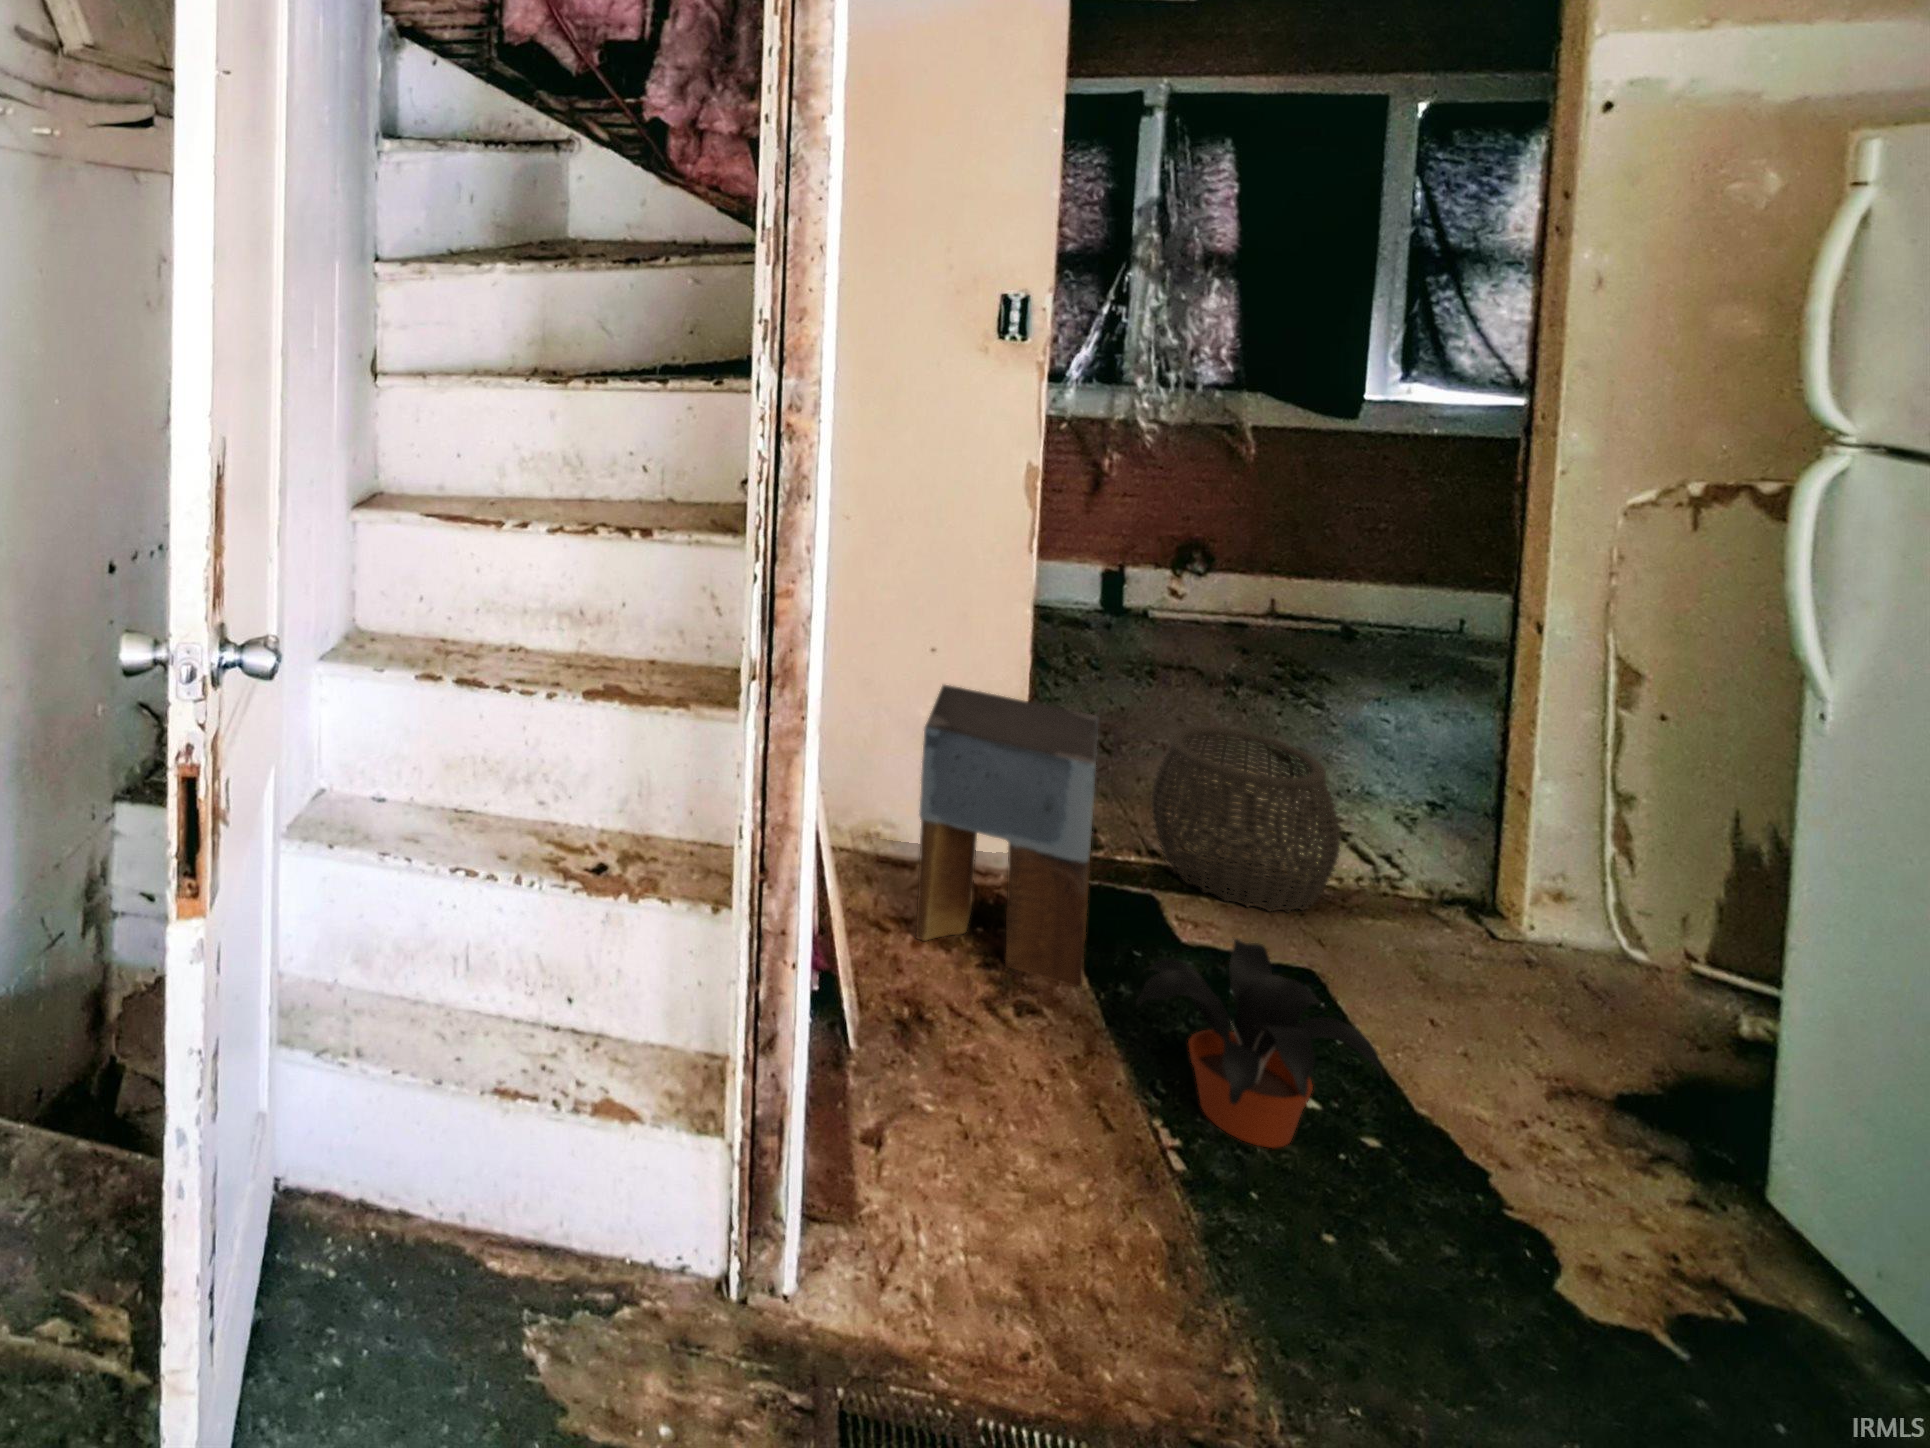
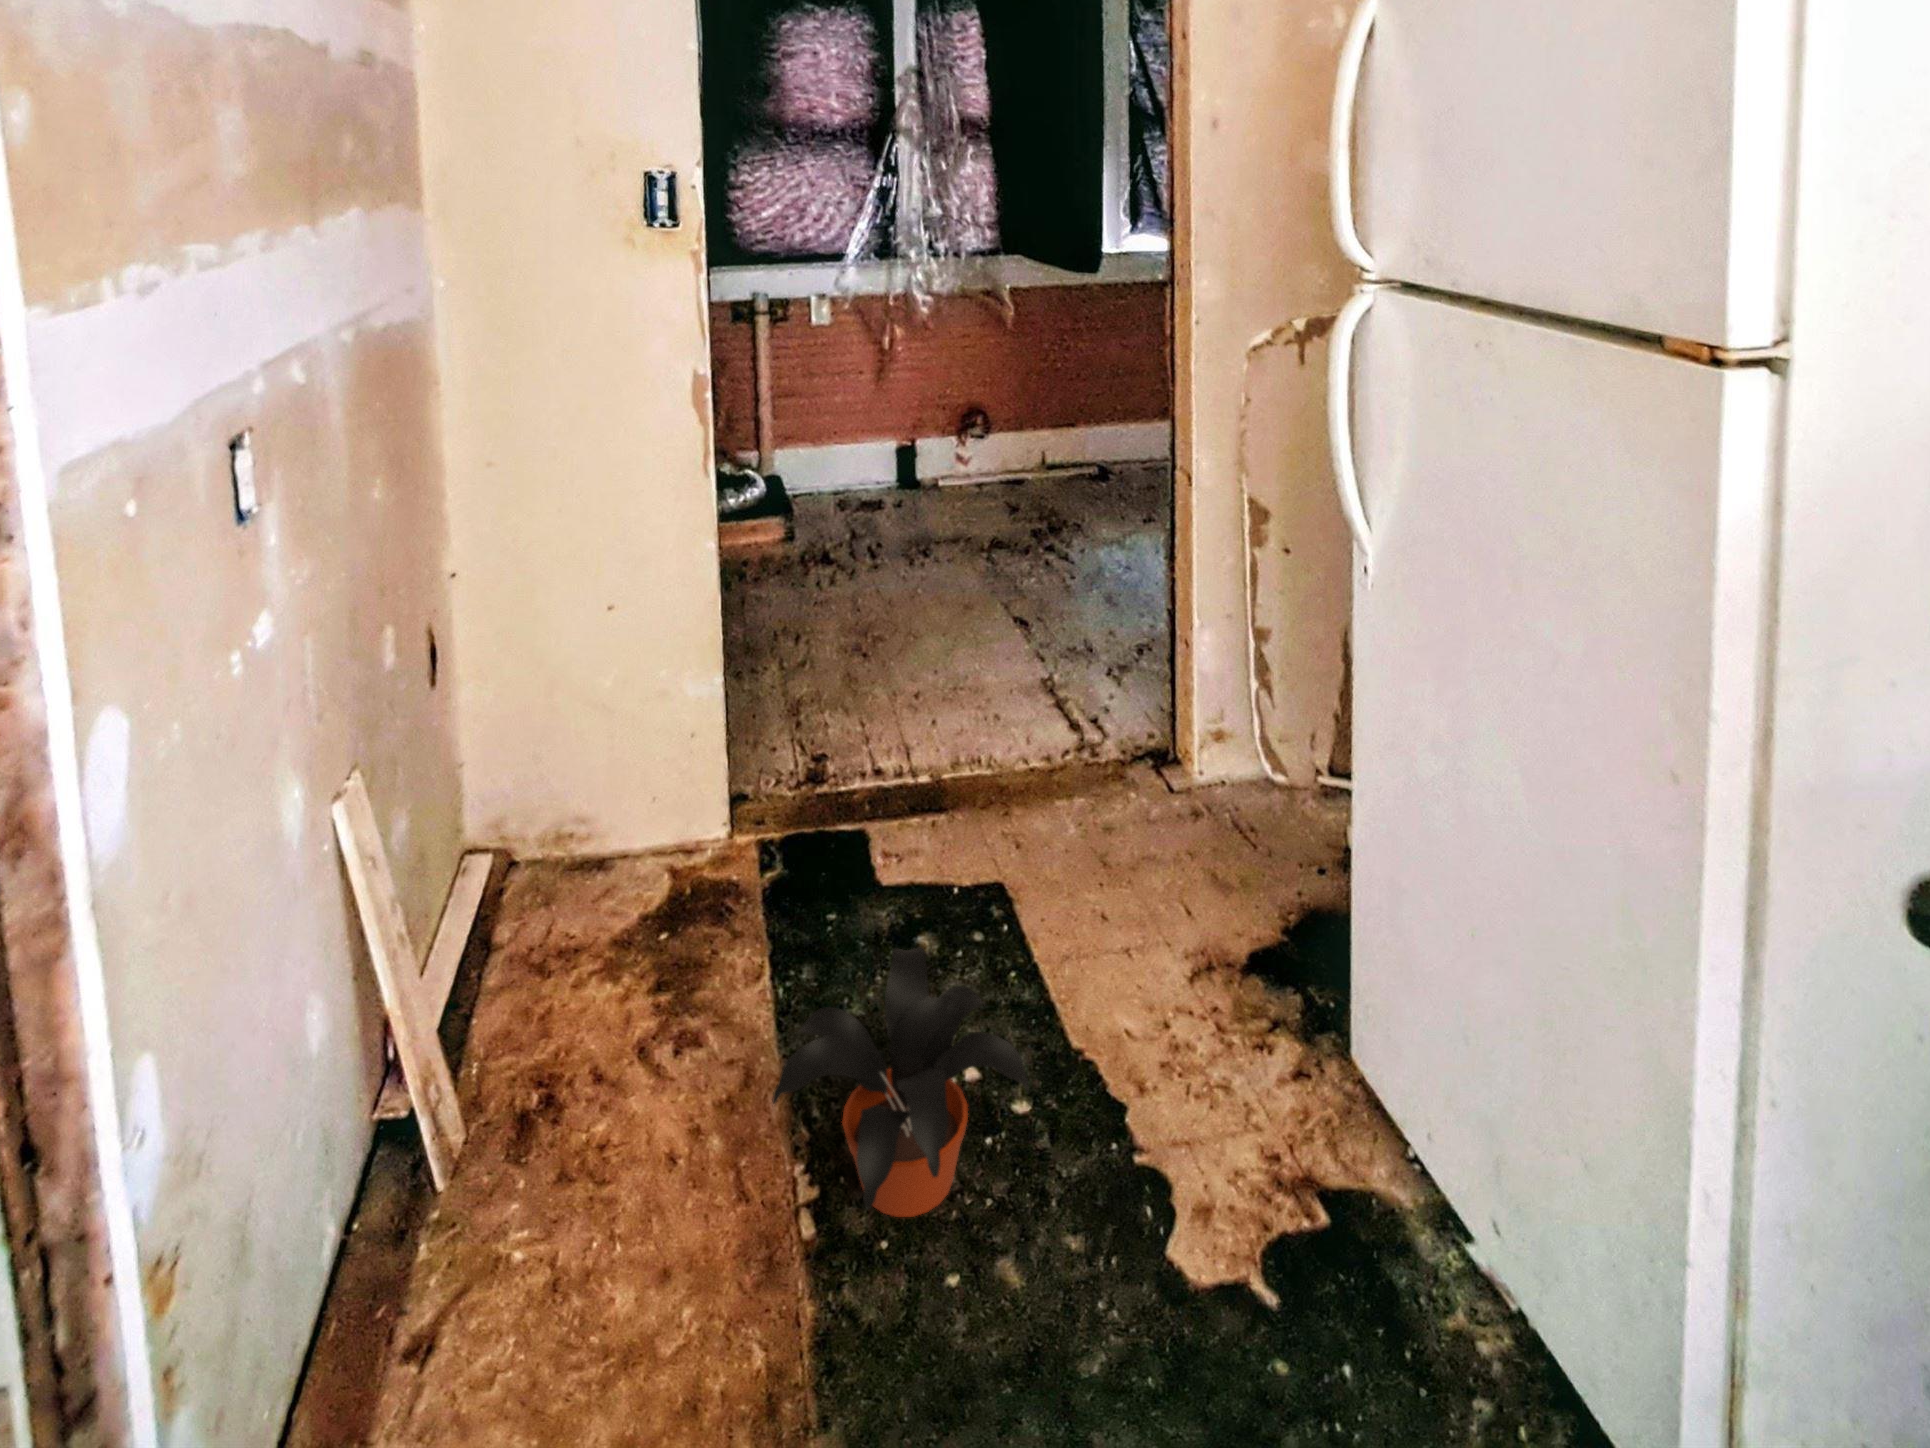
stool: present [916,685,1098,988] -> none [550,688,791,1045]
woven basket: present [1151,726,1341,912] -> none [872,638,1045,839]

